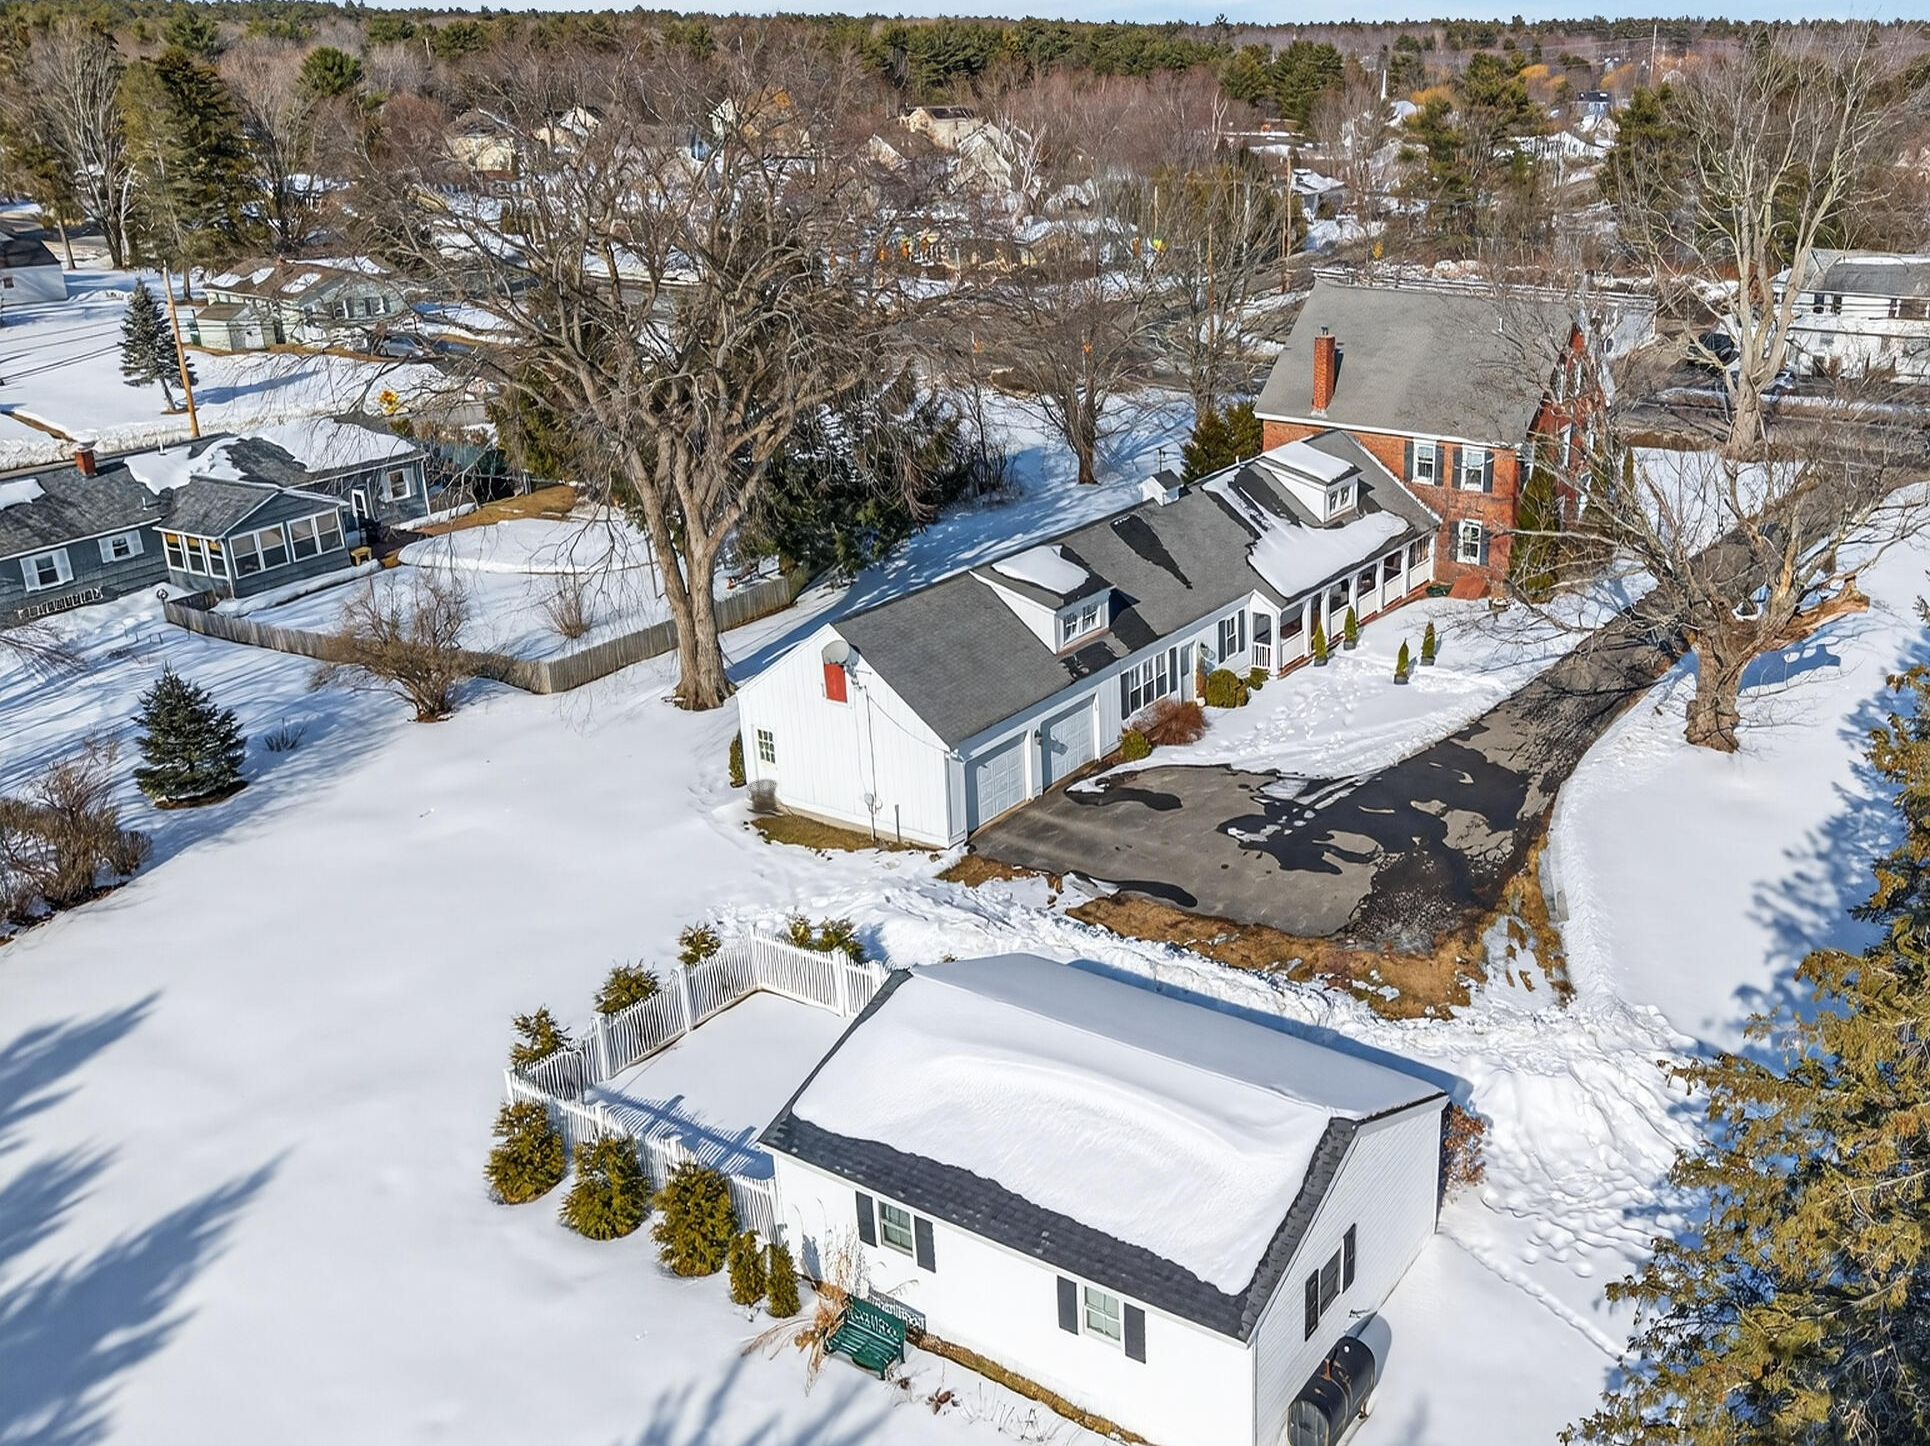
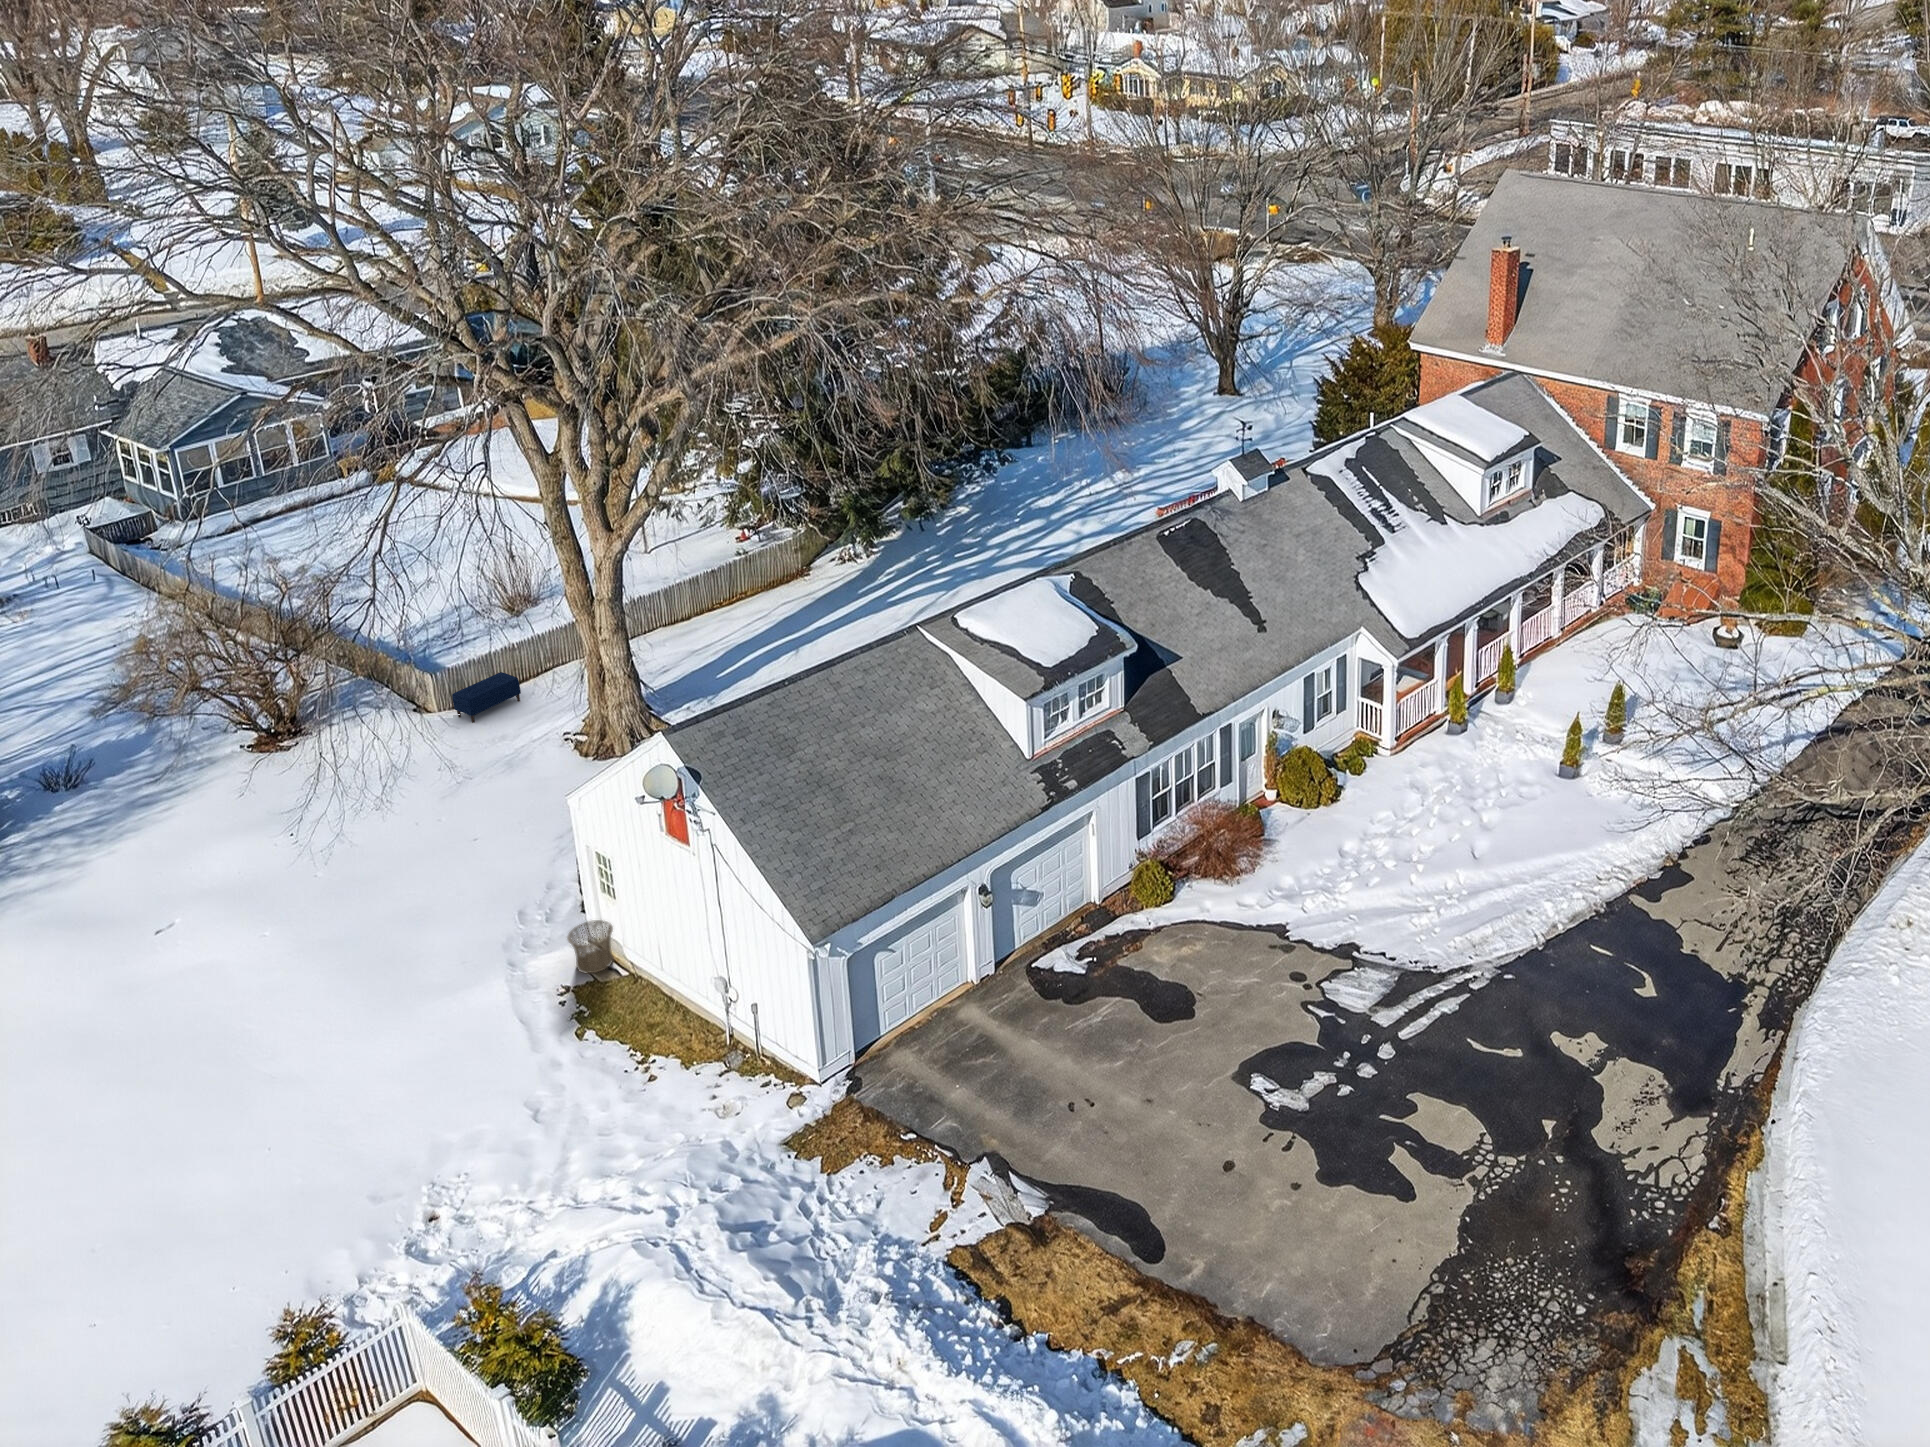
bench: none [568,666,616,700] -> present [452,672,521,723]

